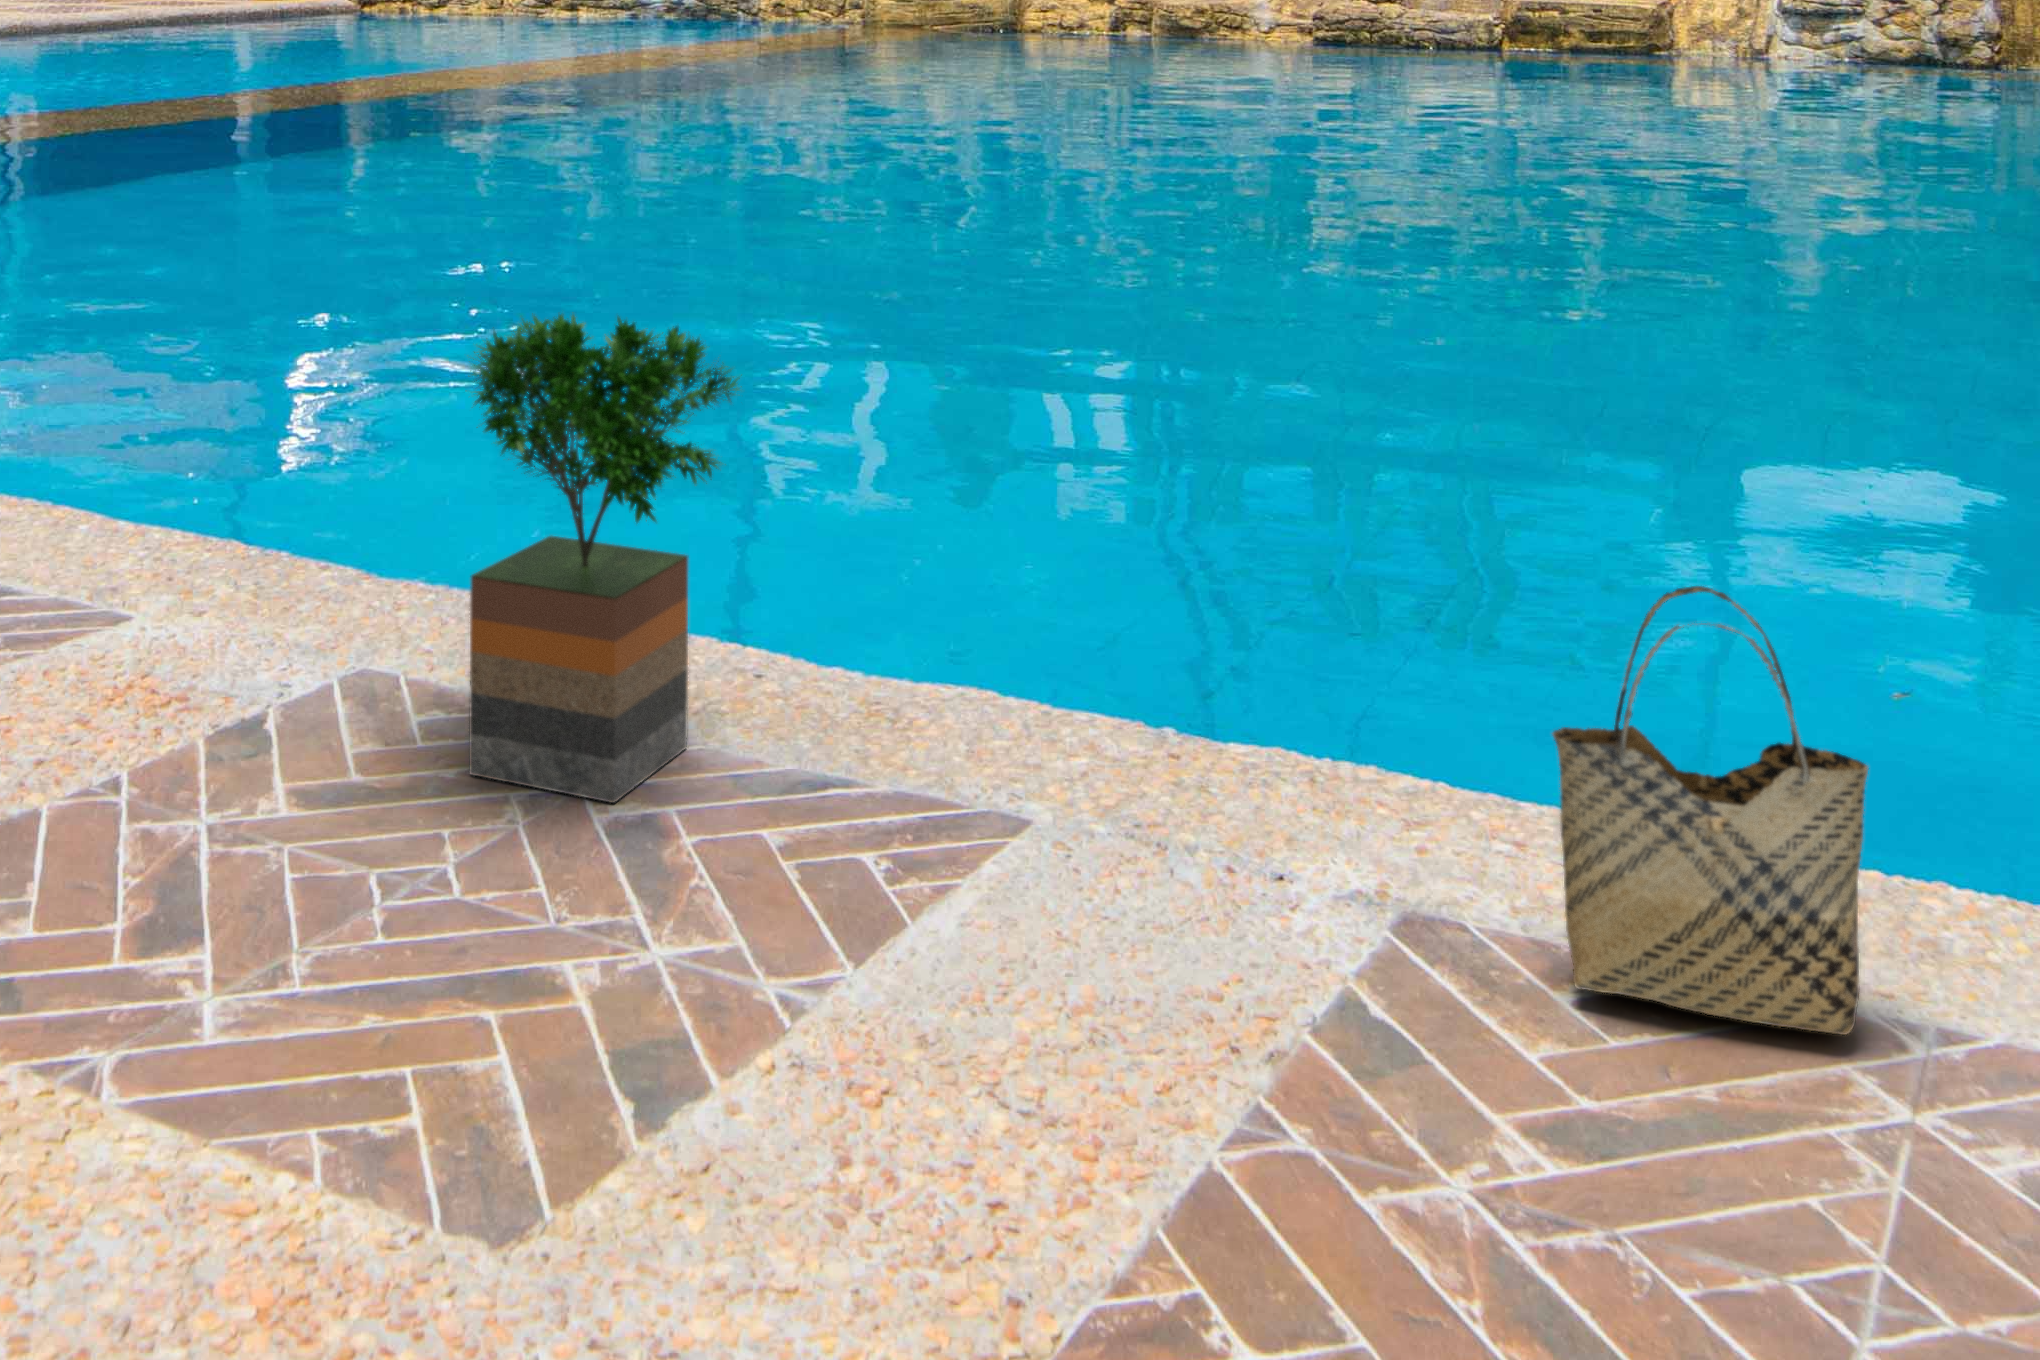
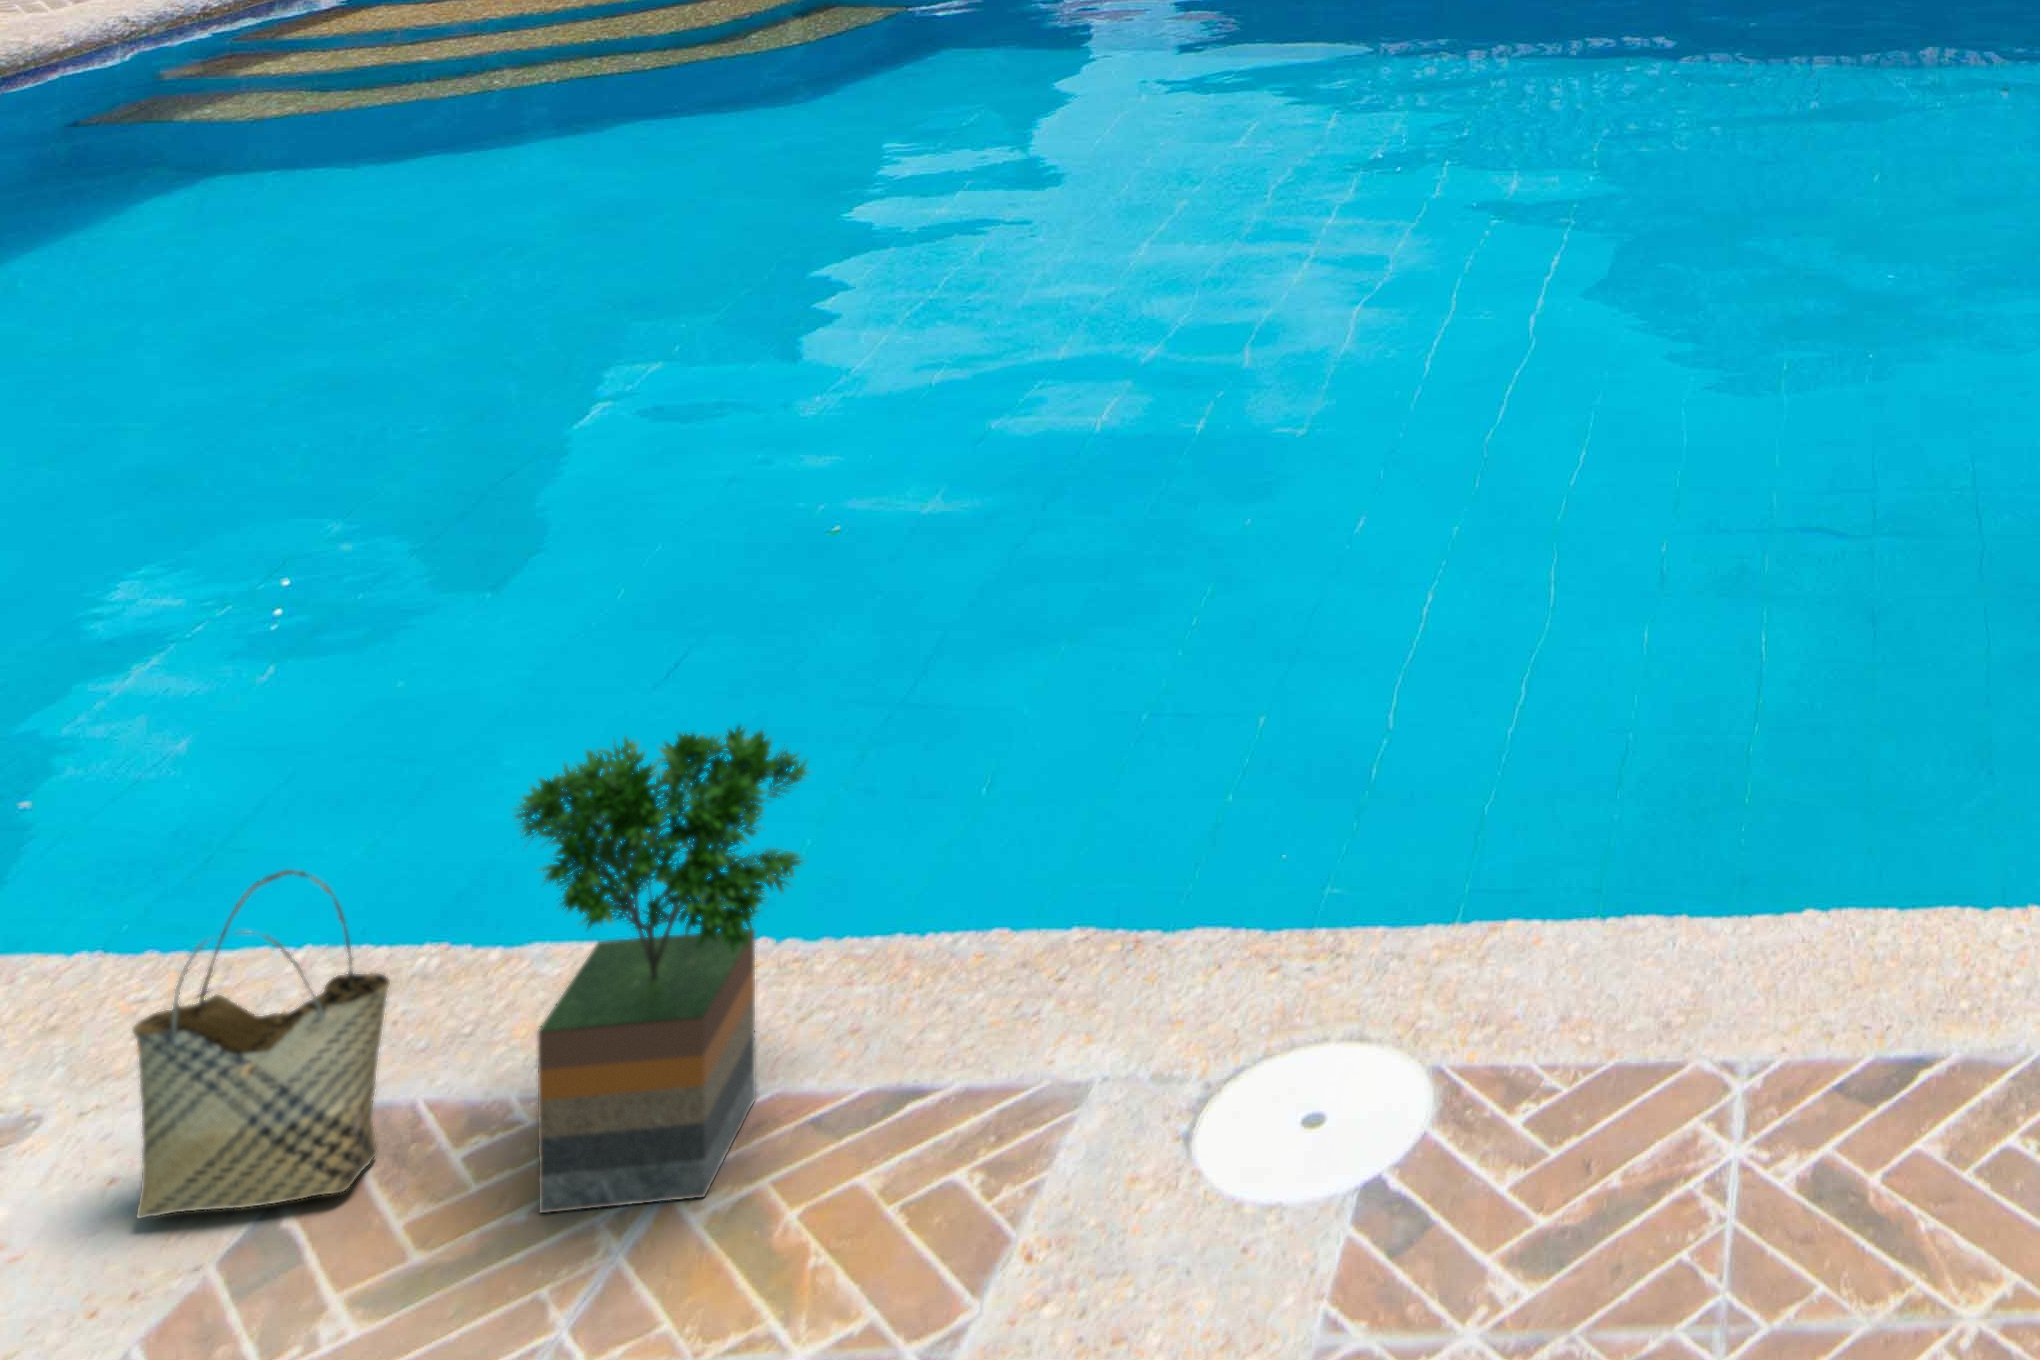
woven basket: present [1553,586,1869,1035] -> present [132,870,390,1218]

